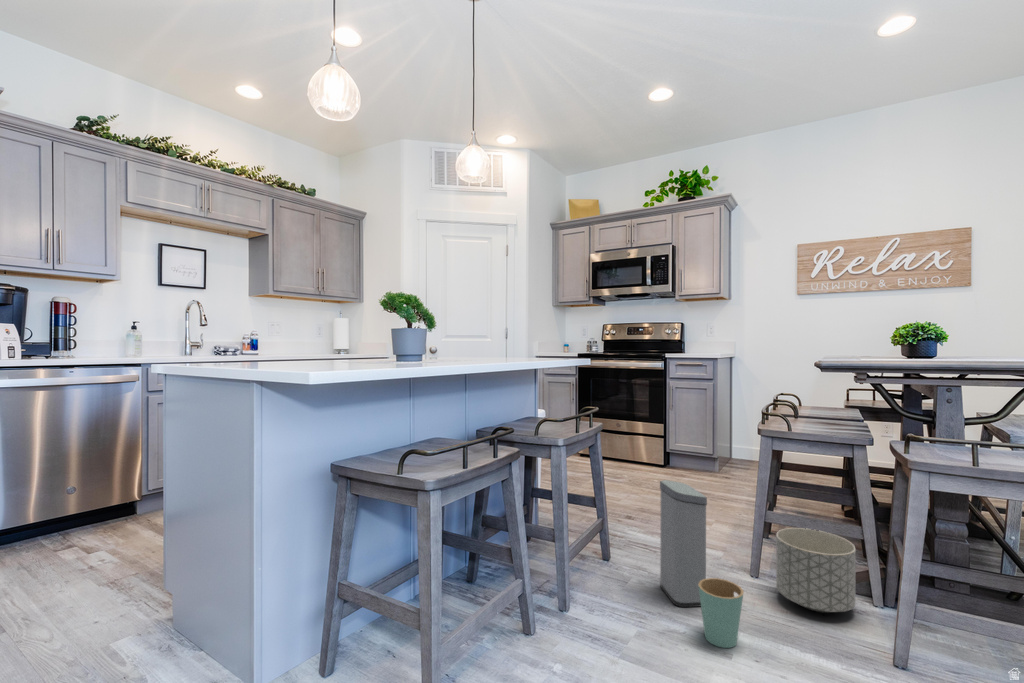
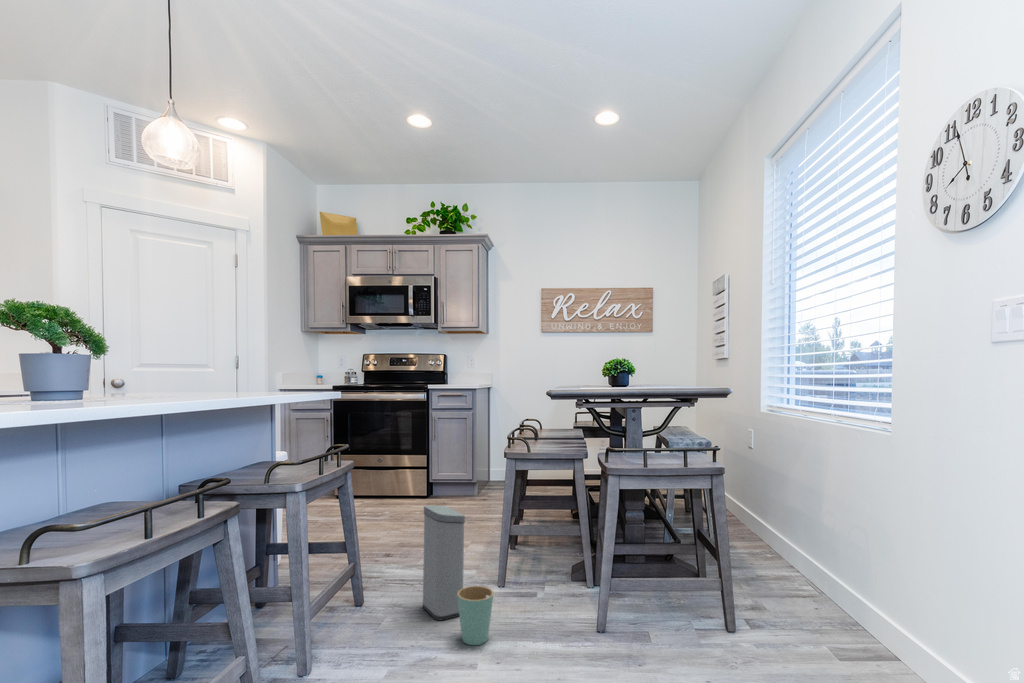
planter: present [776,528,856,613] -> none [519,534,576,601]

